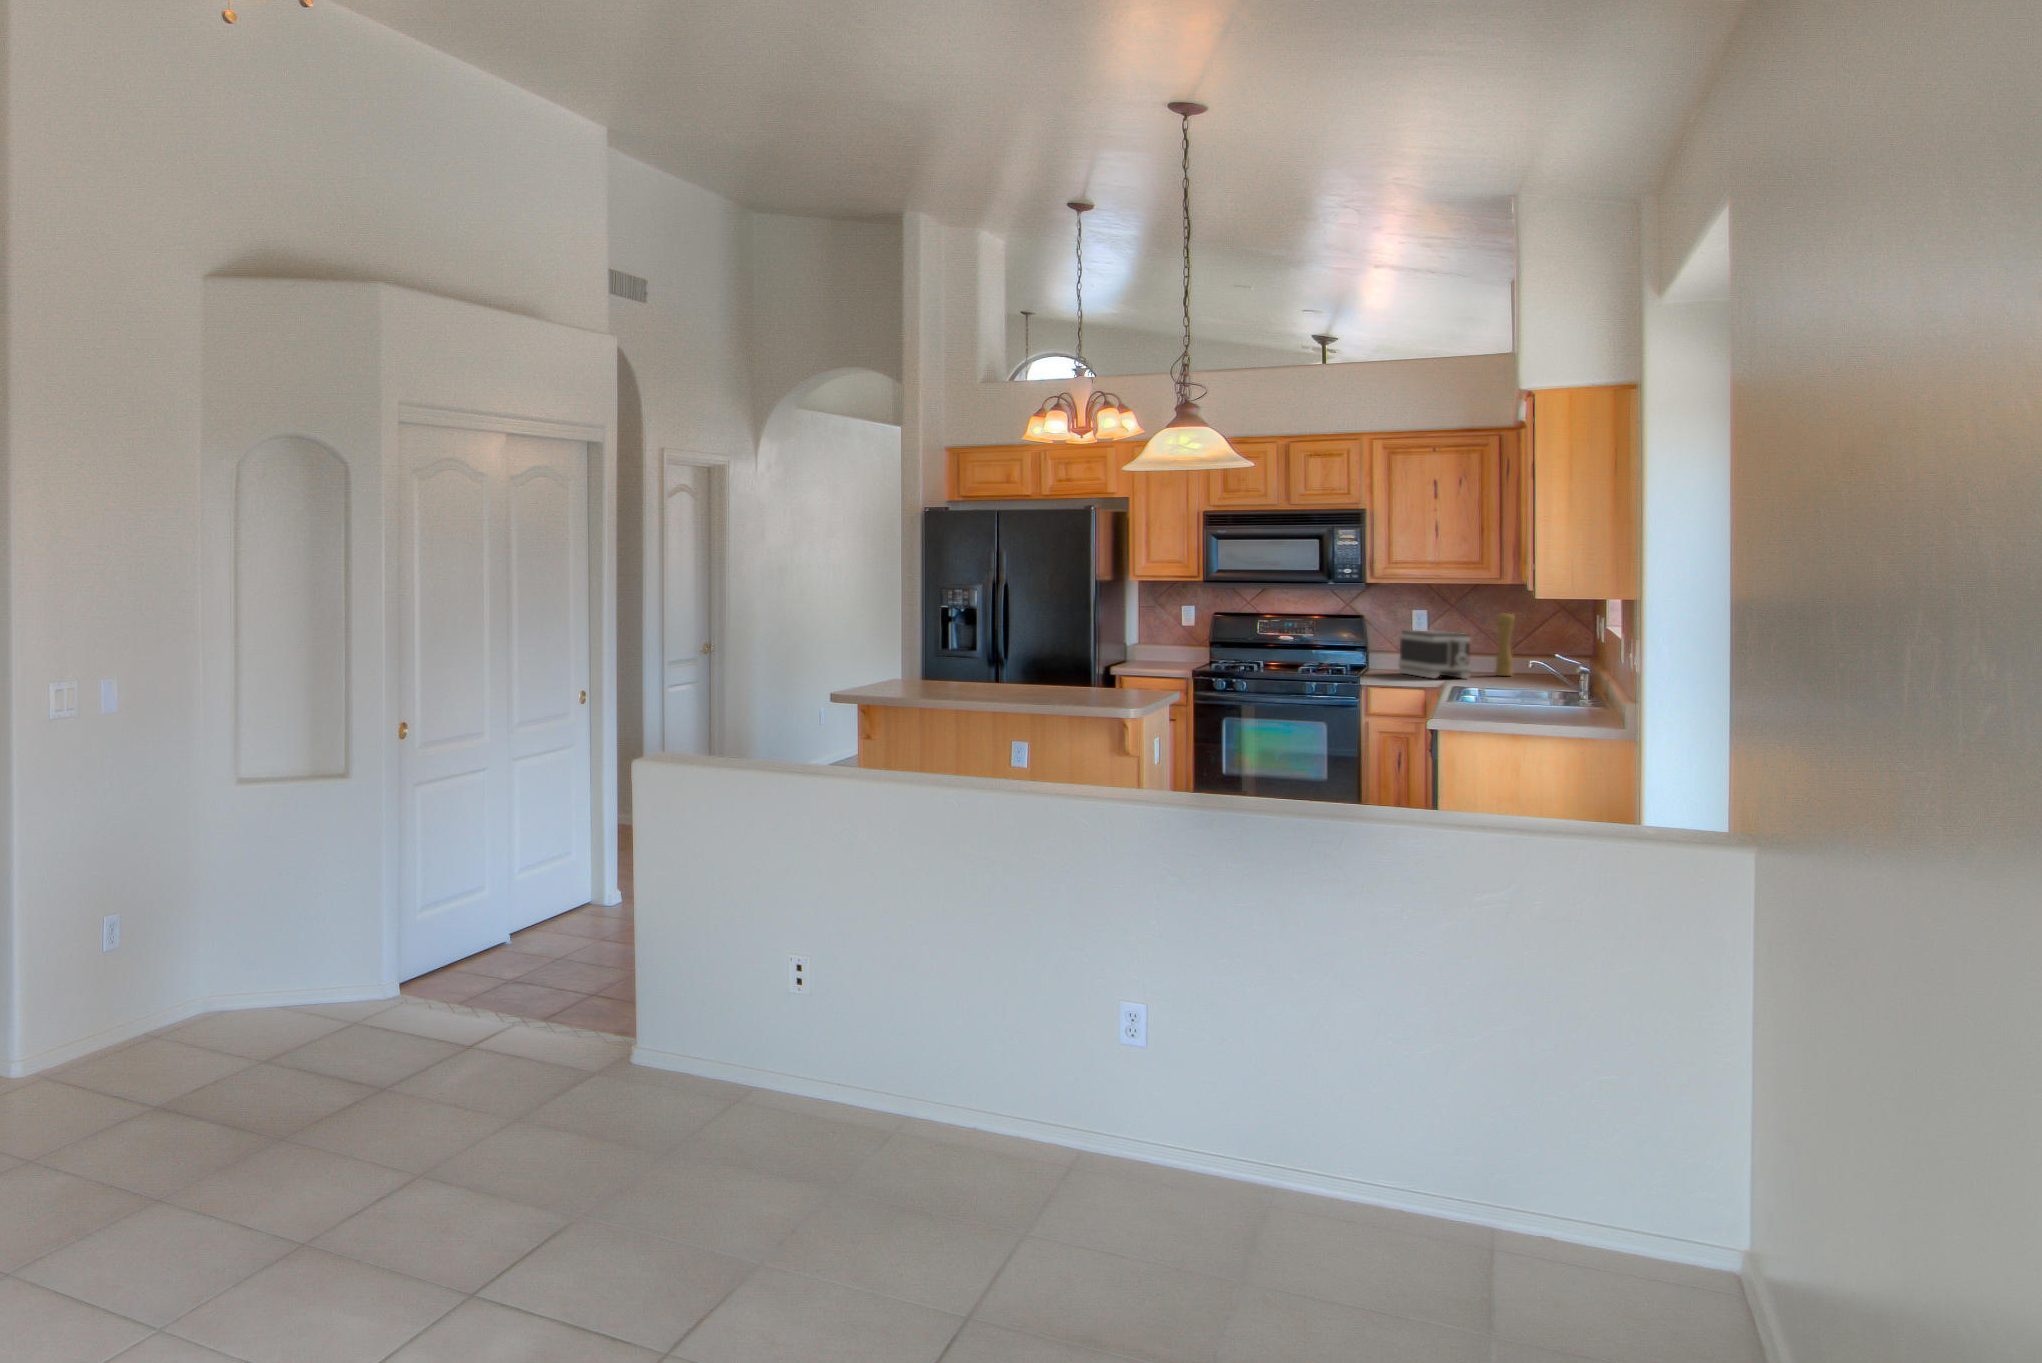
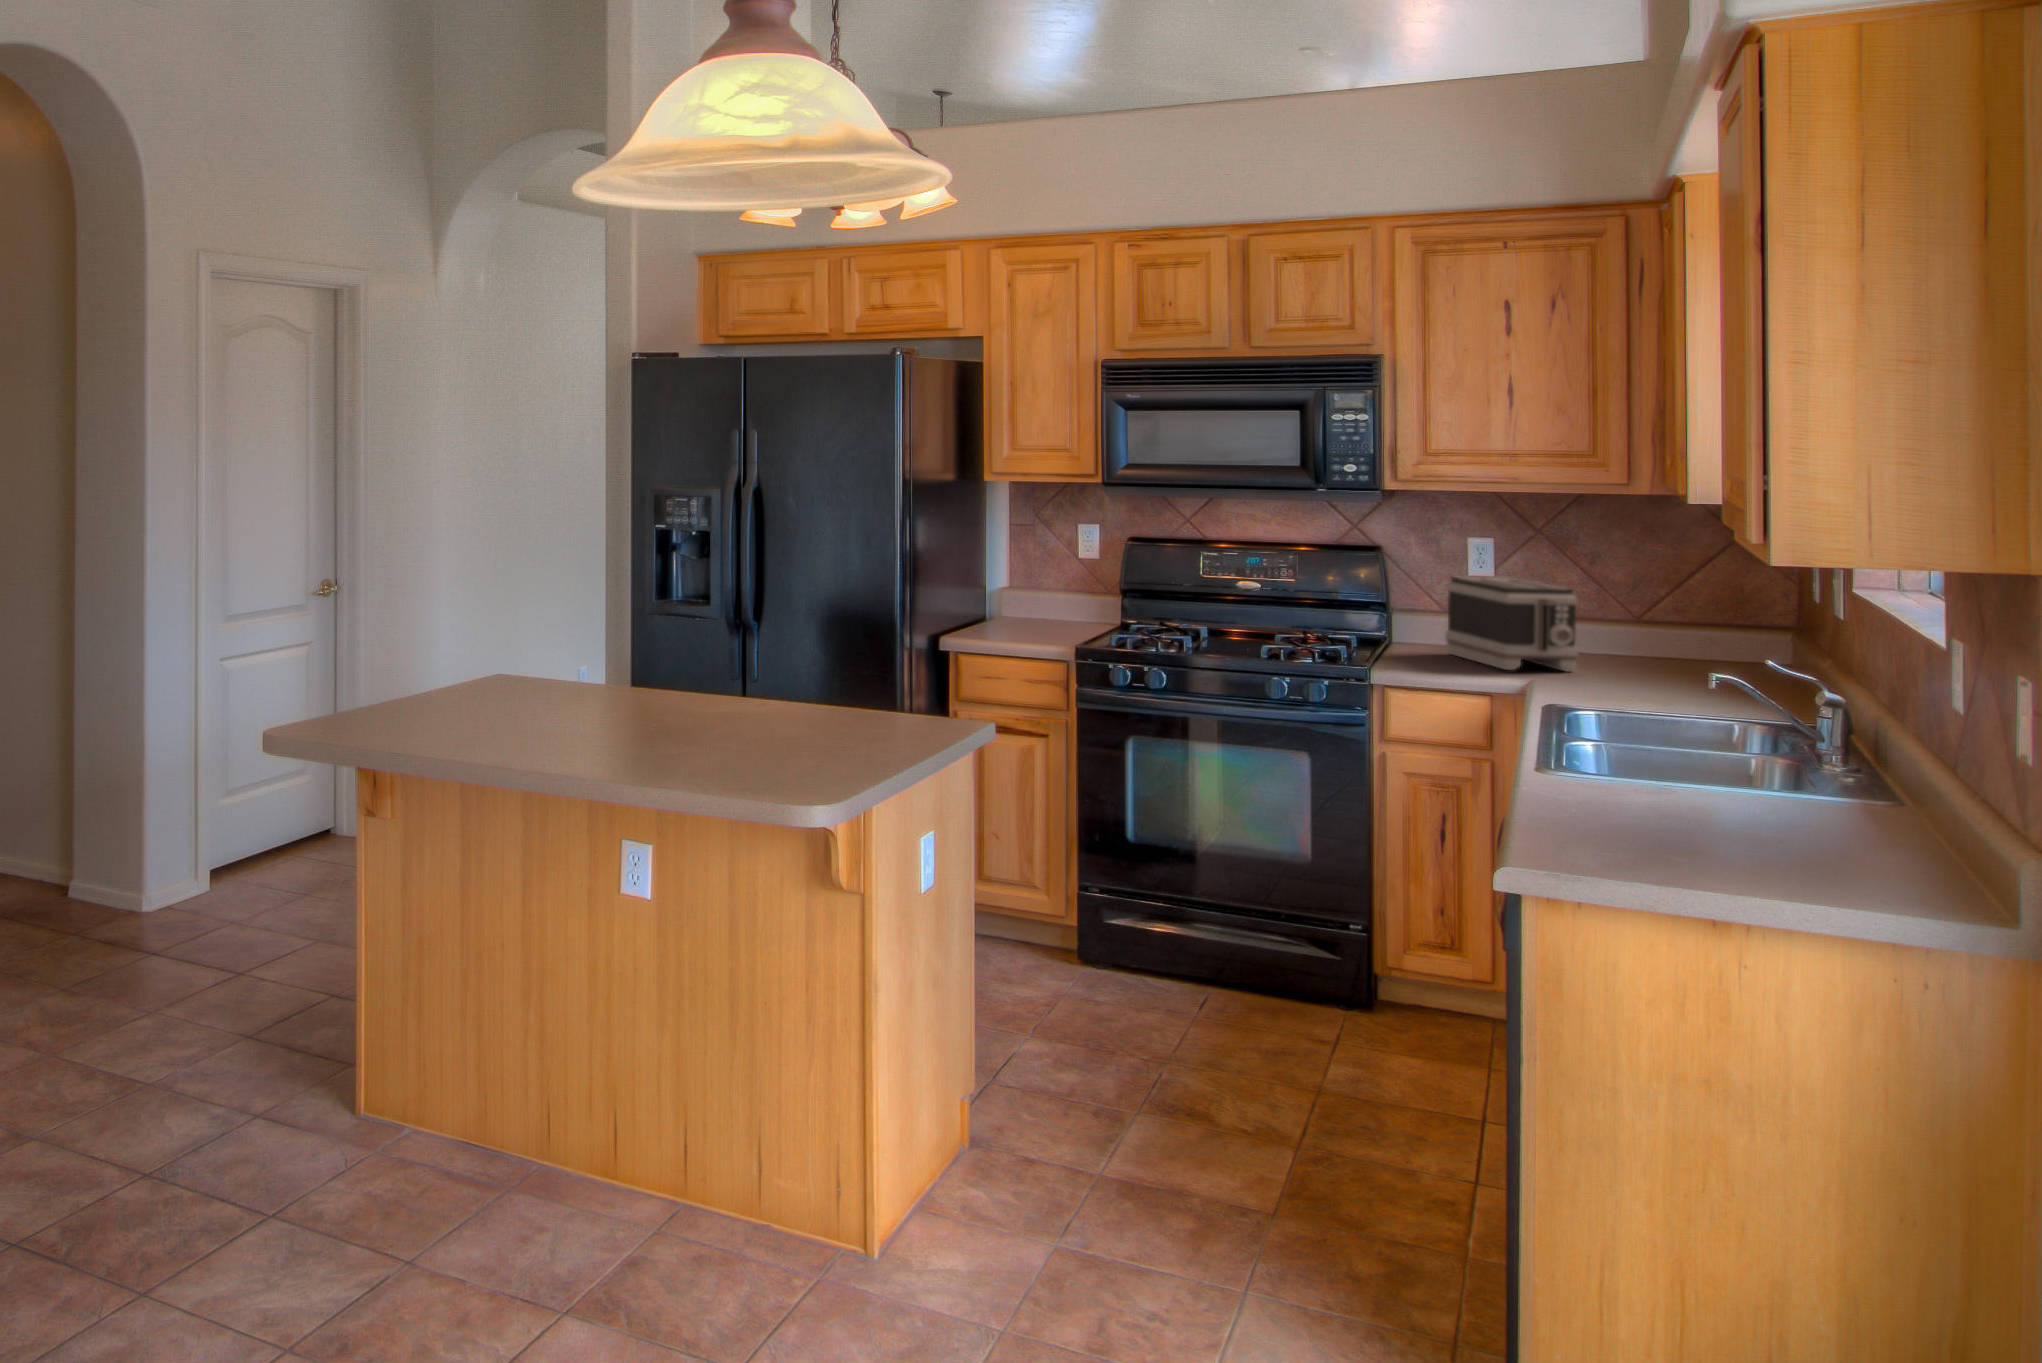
pepper mill: present [1495,614,1515,676] -> none [1623,548,1659,665]

